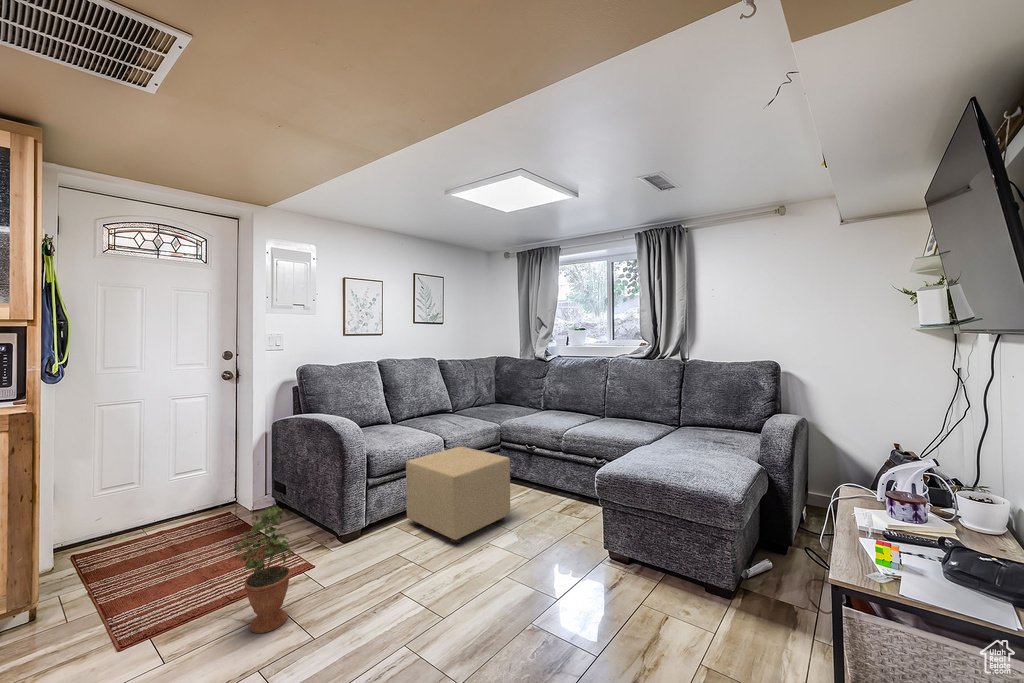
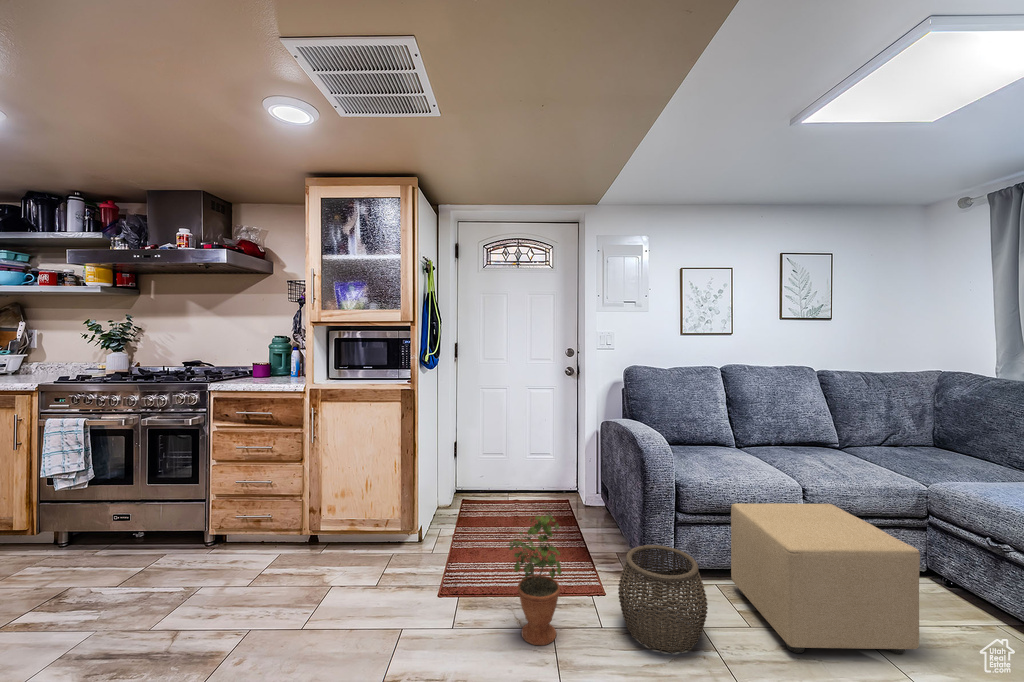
woven basket: none [336,504,407,584] -> present [618,545,708,653]

